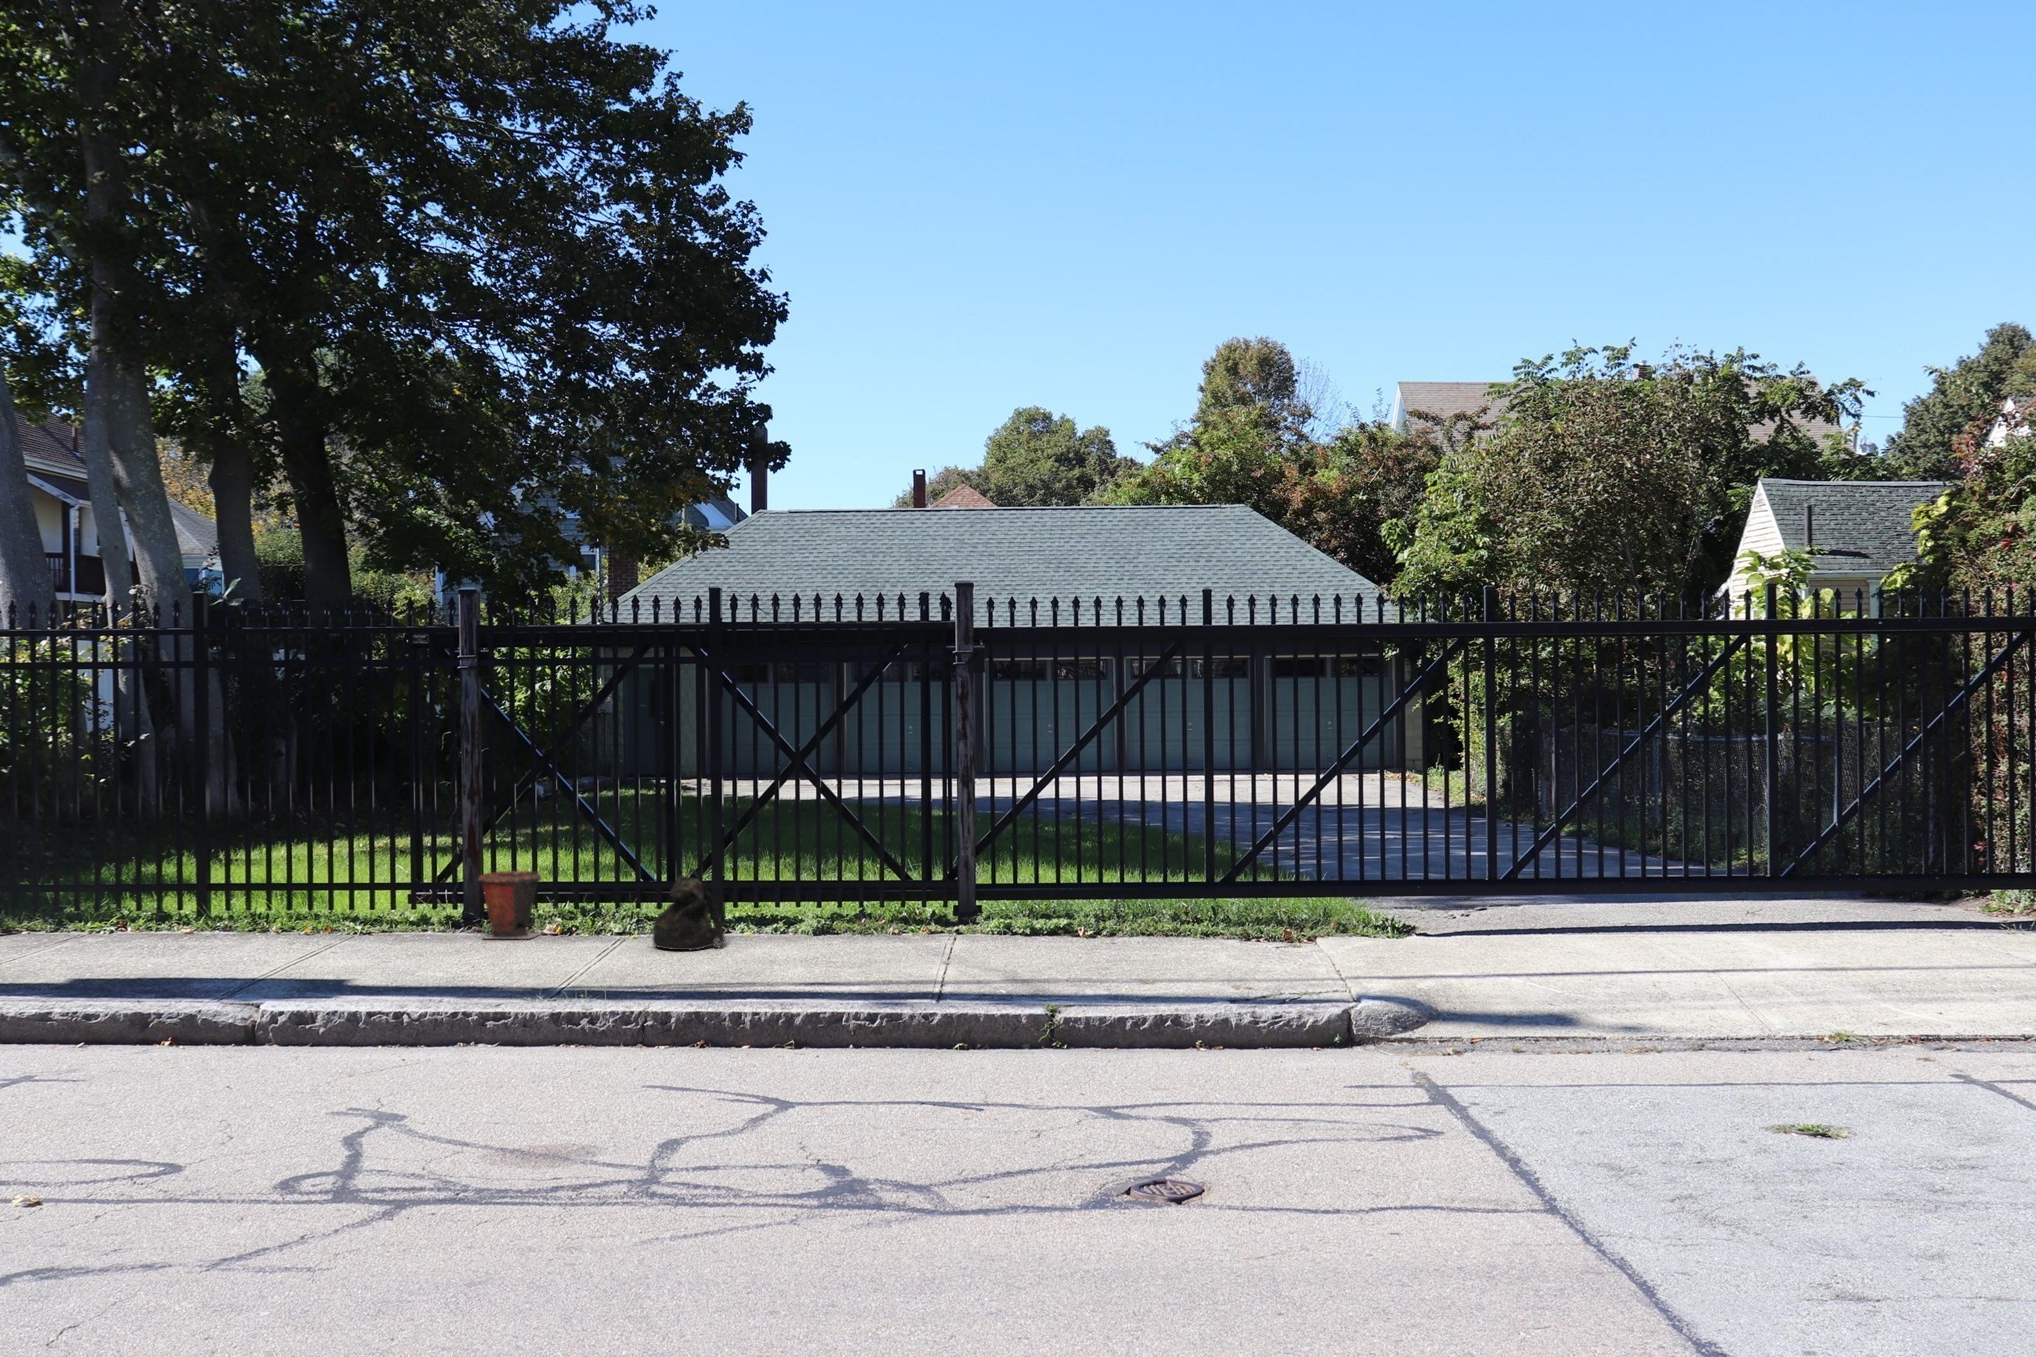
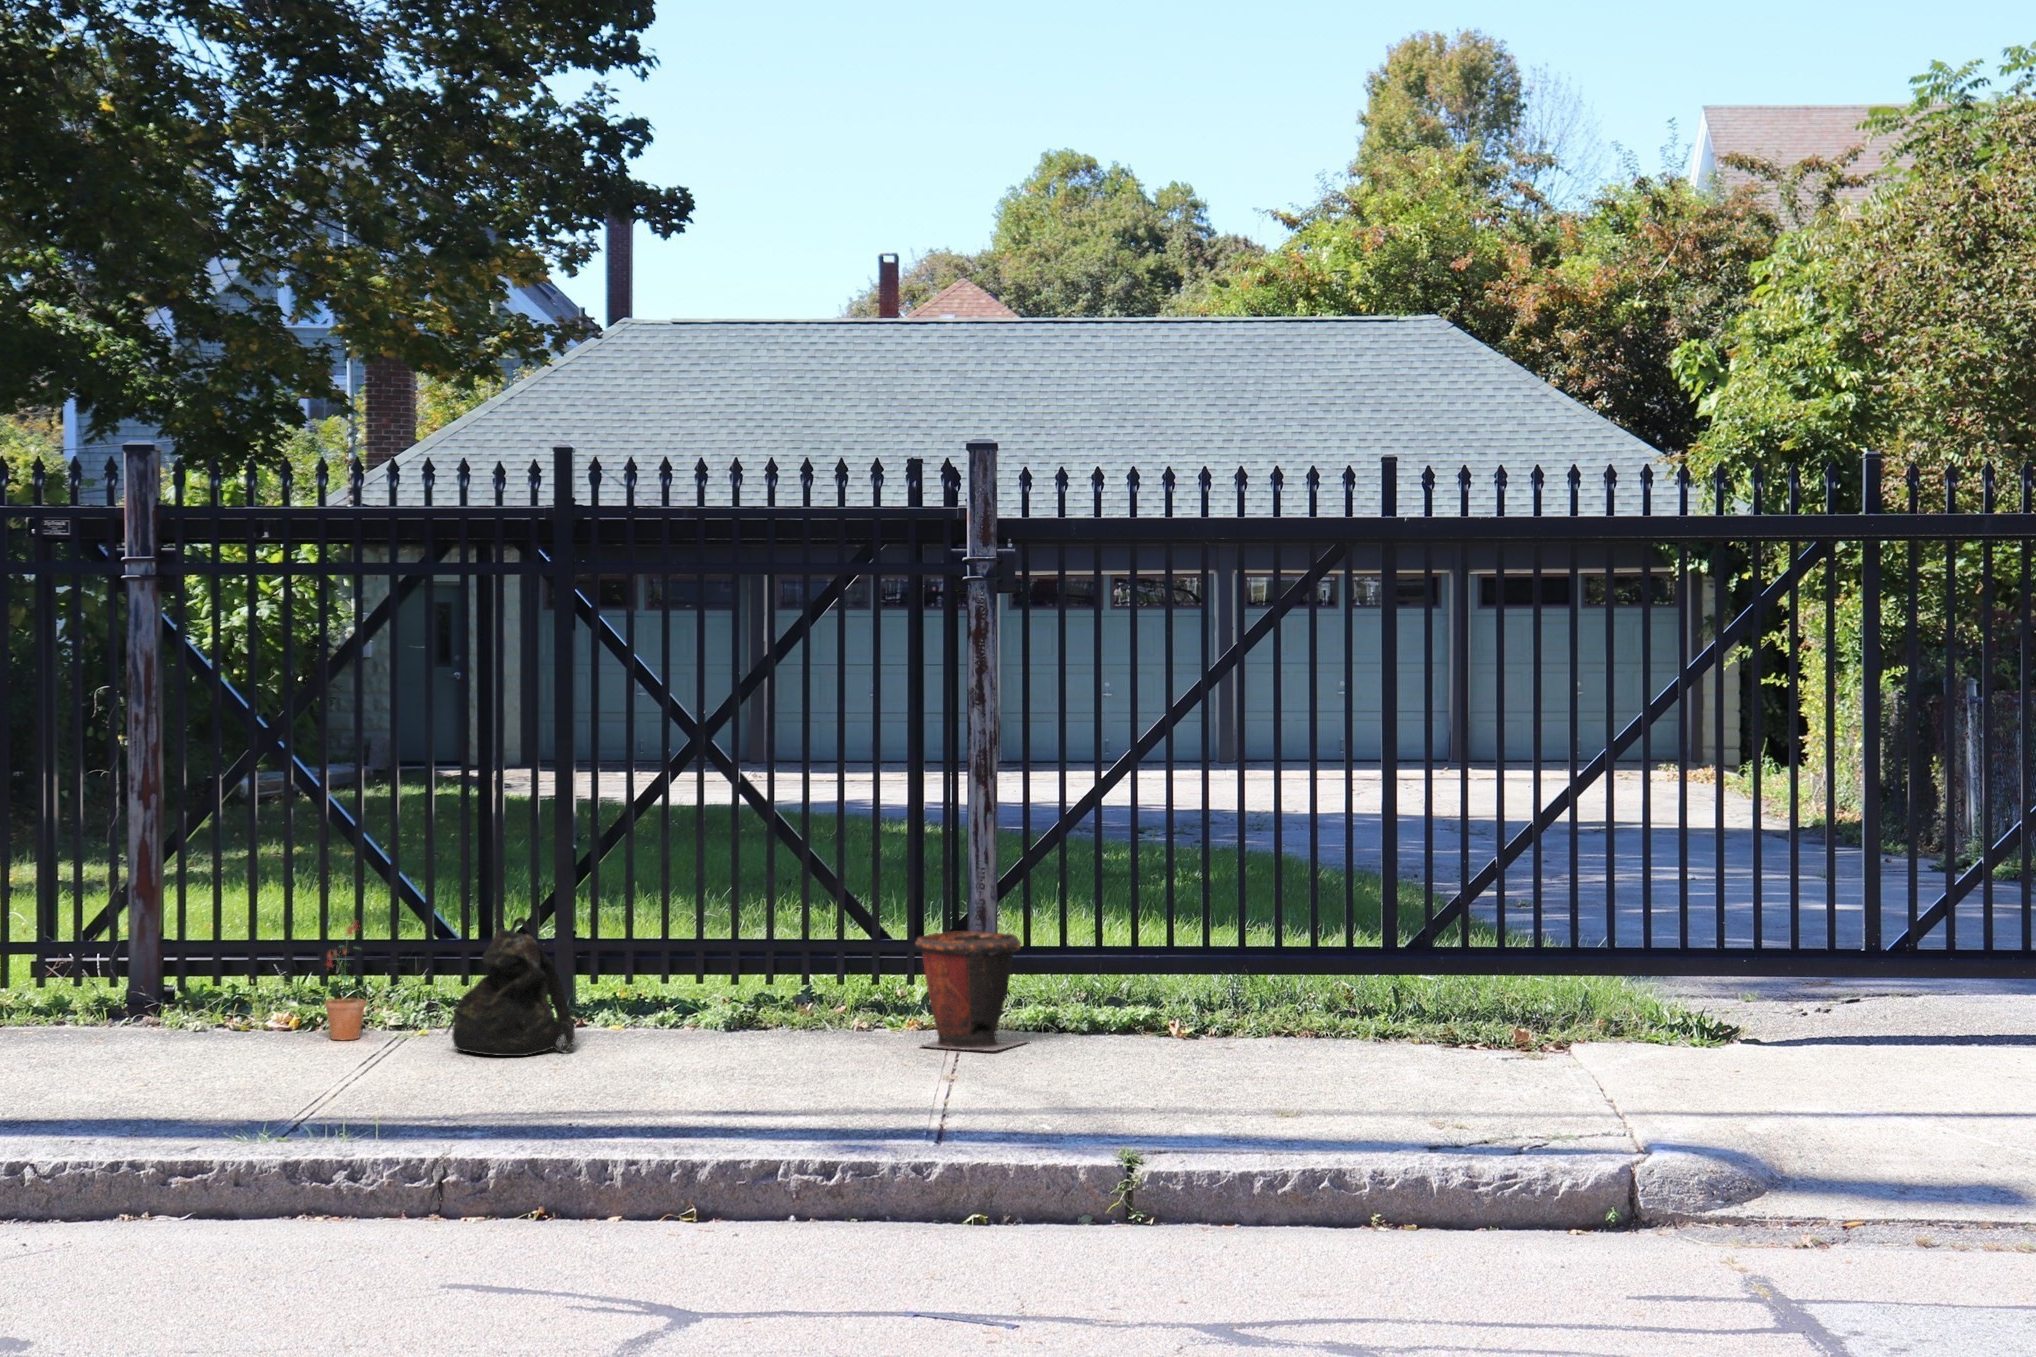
potted plant: none [576,870,602,942] -> present [325,920,366,1040]
waste bin: present [478,871,542,939] -> present [916,931,1025,1051]

